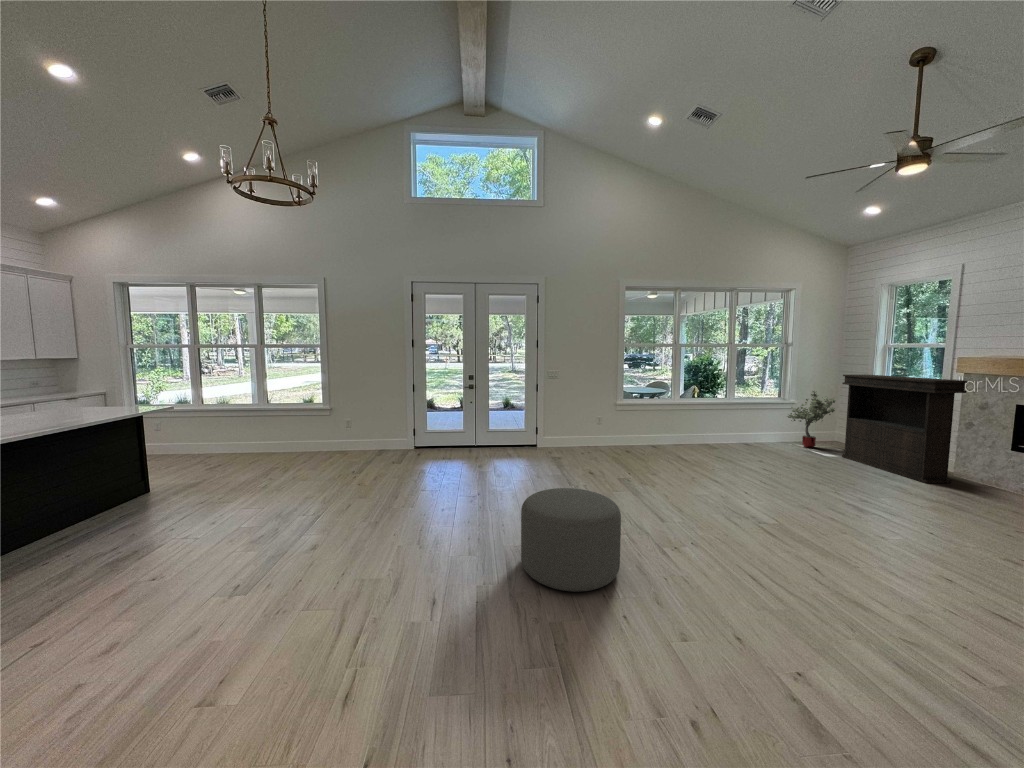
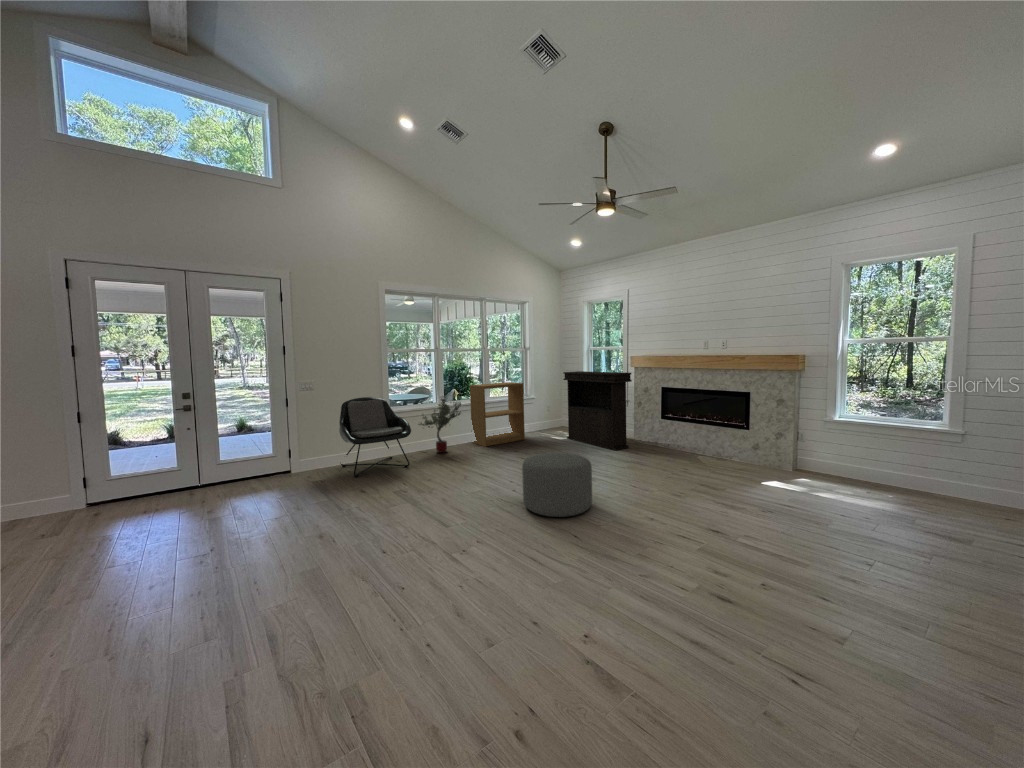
bookshelf: none [710,382,782,451] -> present [470,382,525,447]
lounge chair: none [580,387,649,461] -> present [339,397,411,477]
potted tree: present [787,391,835,448] -> present [418,396,461,453]
ottoman: present [521,488,621,592] -> present [522,452,592,517]

